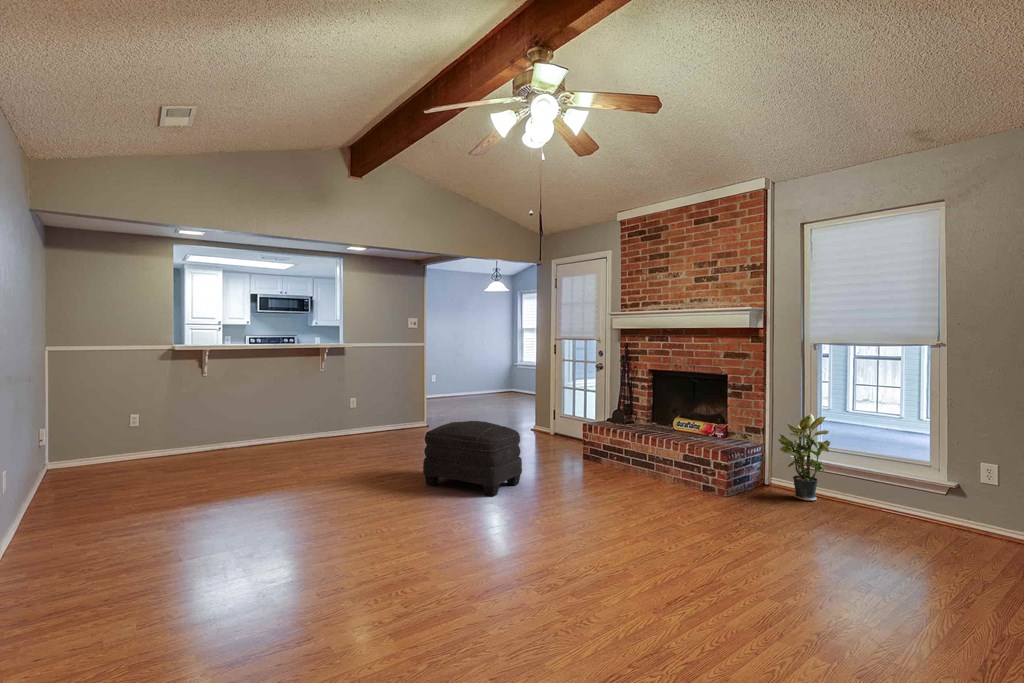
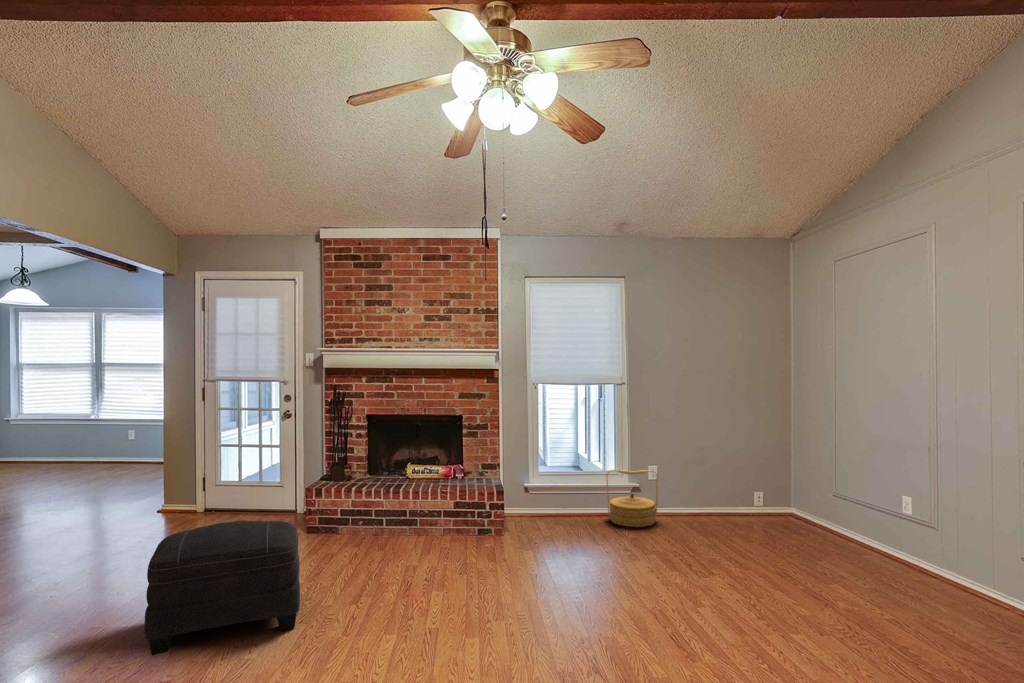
potted plant: present [778,414,830,501] -> none [526,441,566,520]
woven basket: none [876,457,955,538] -> present [606,470,658,527]

